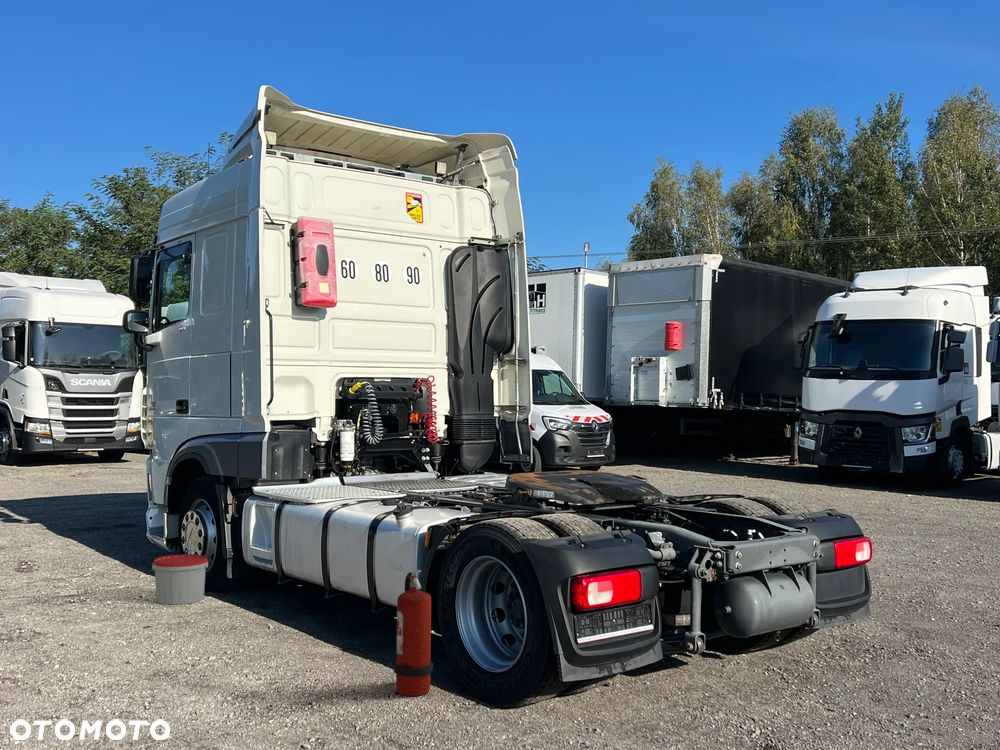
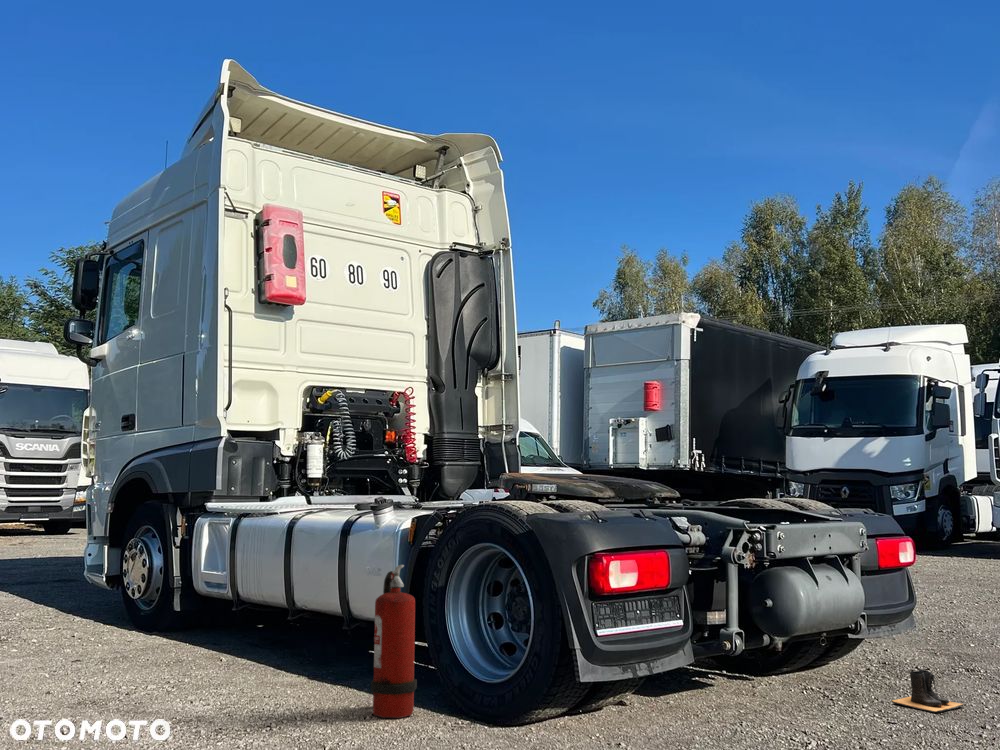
bucket: present [152,554,208,604] -> none [88,587,153,642]
boots: none [838,657,900,696] -> present [891,670,964,712]

